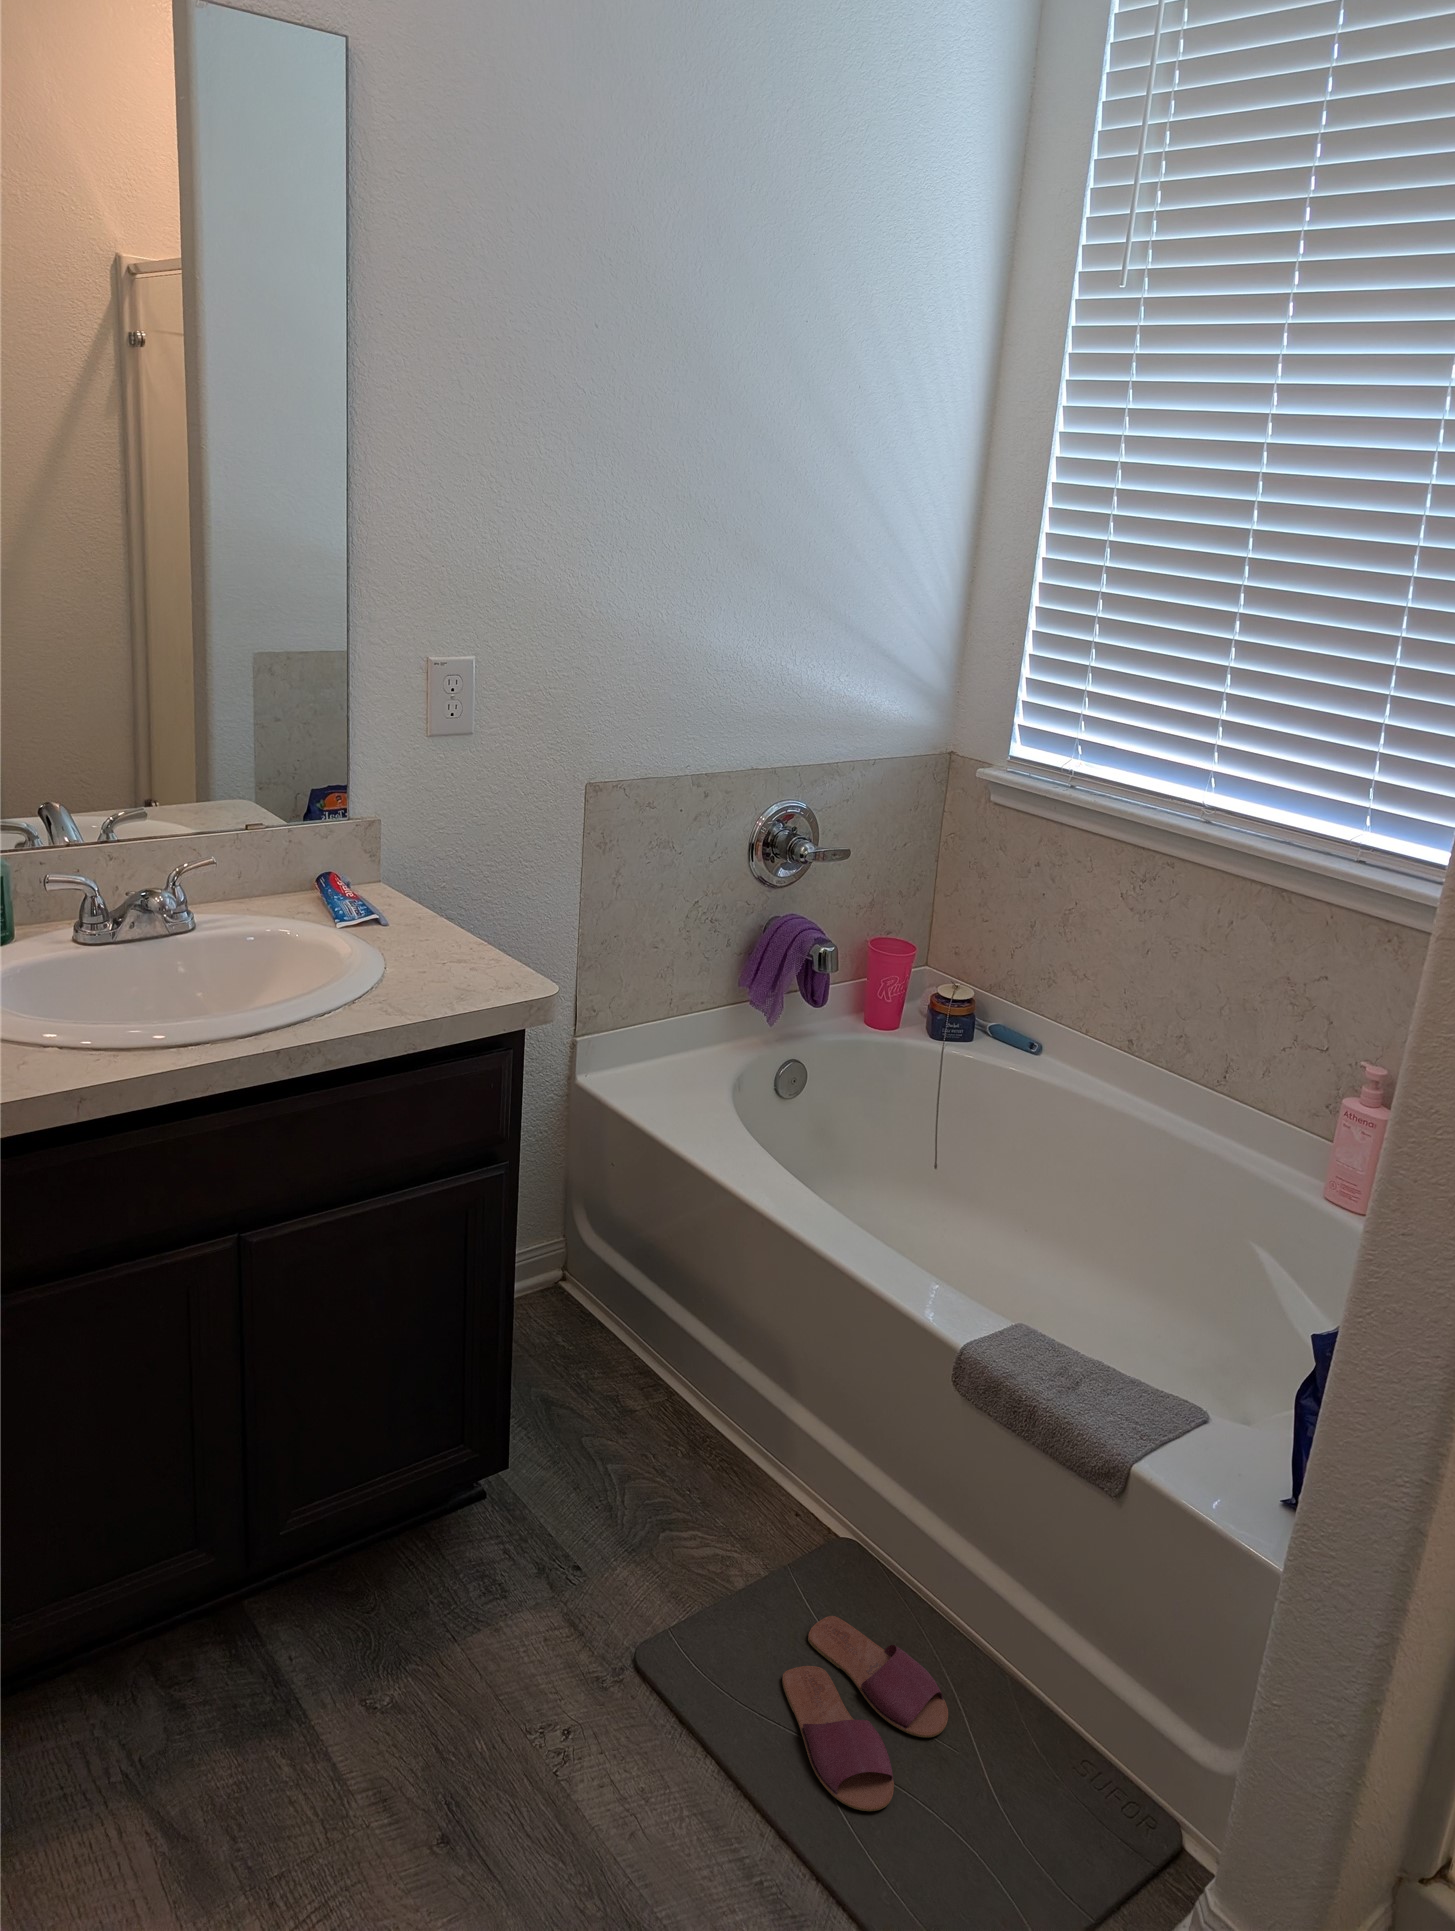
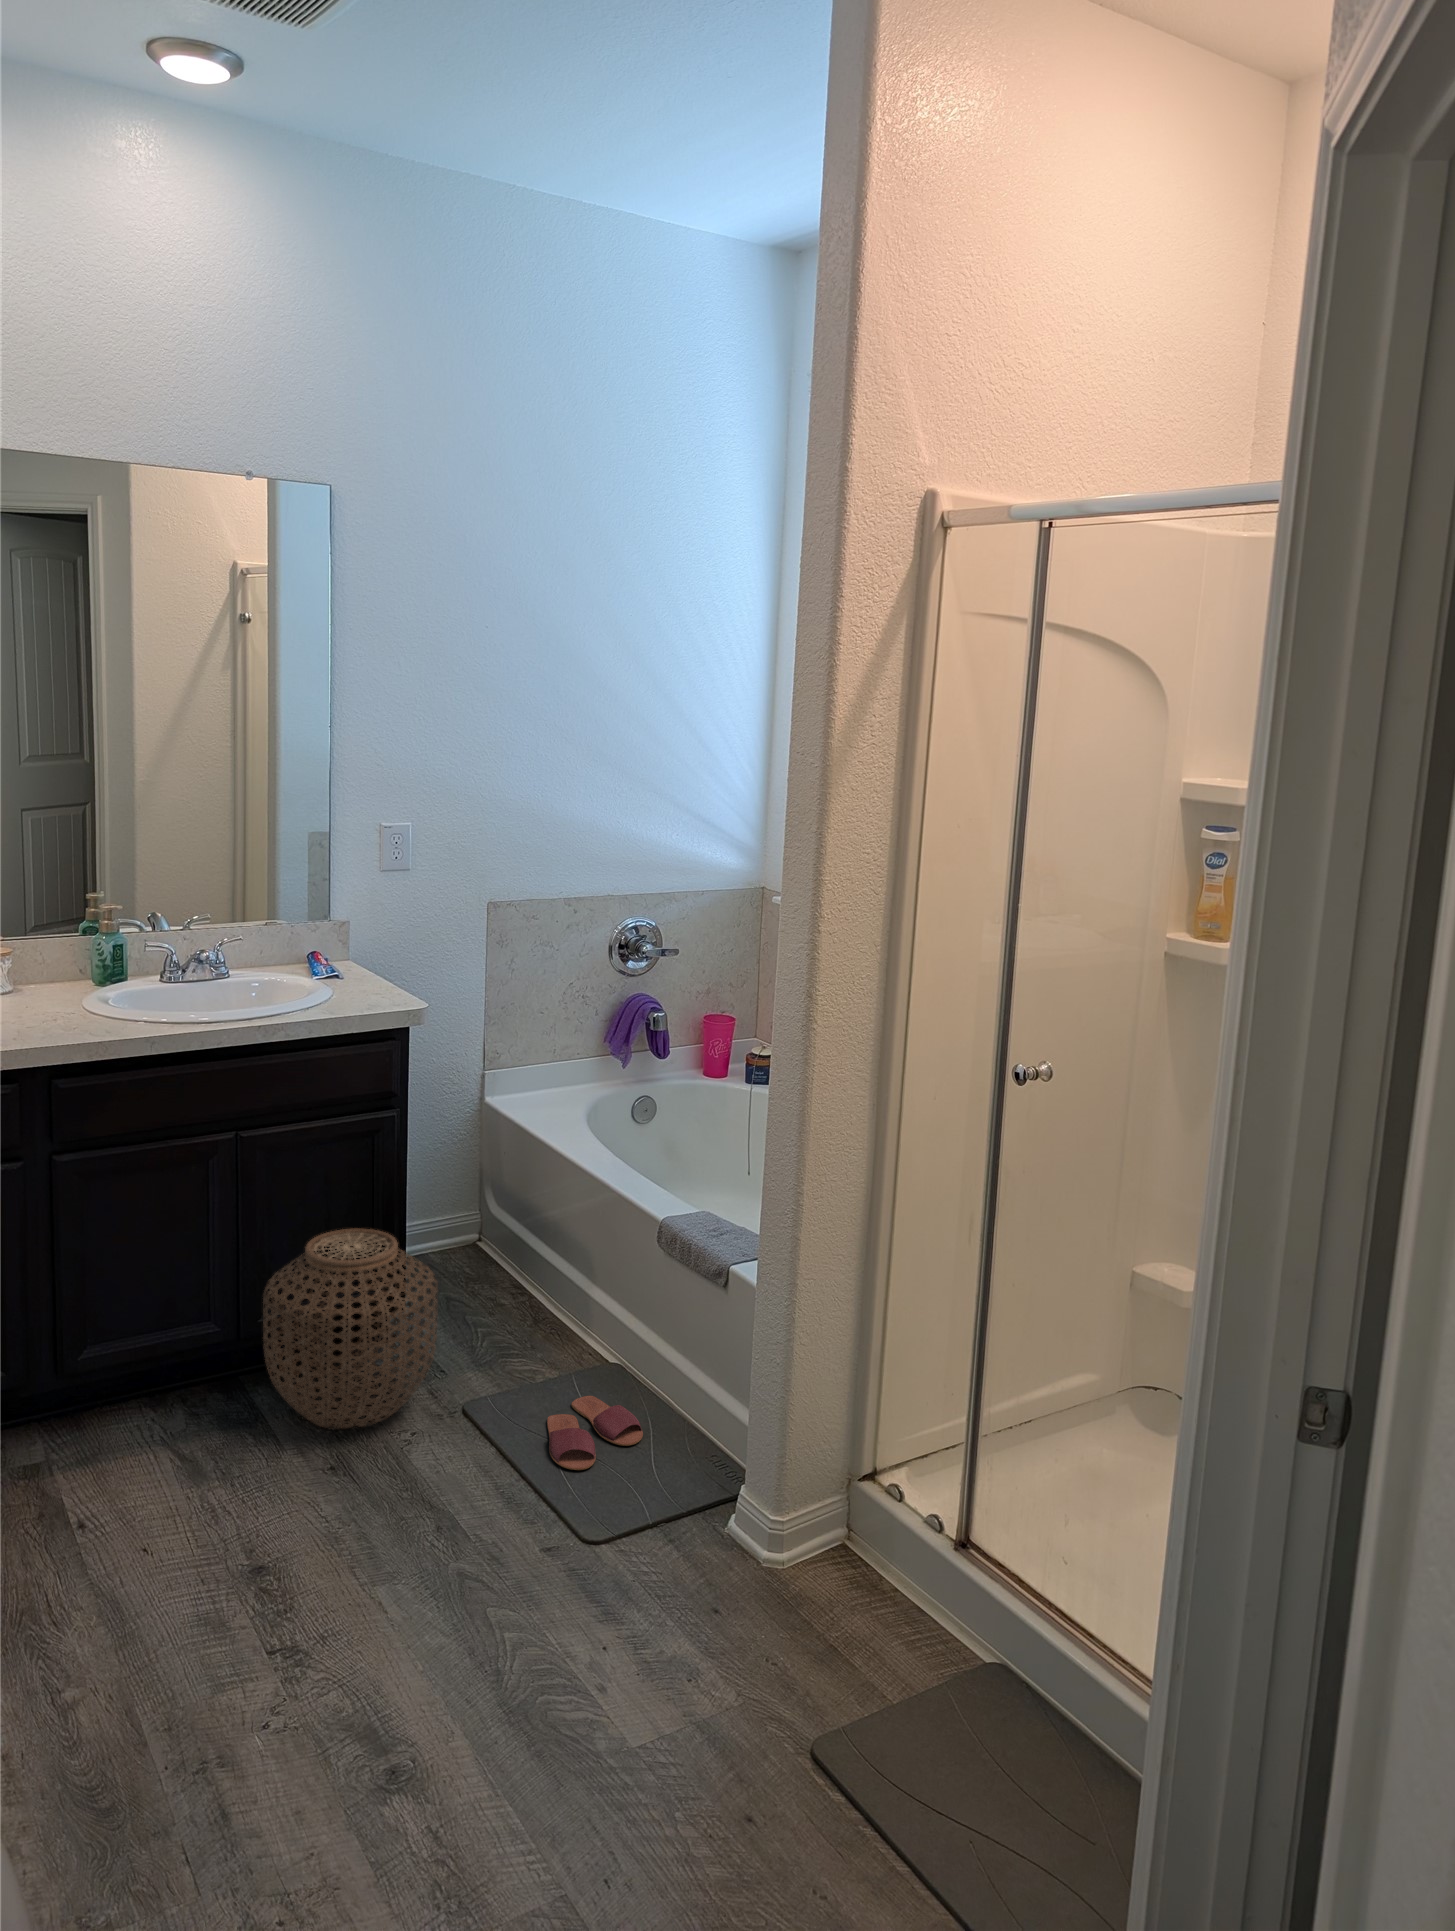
woven basket: none [302,1380,601,1734] -> present [263,1229,438,1429]

